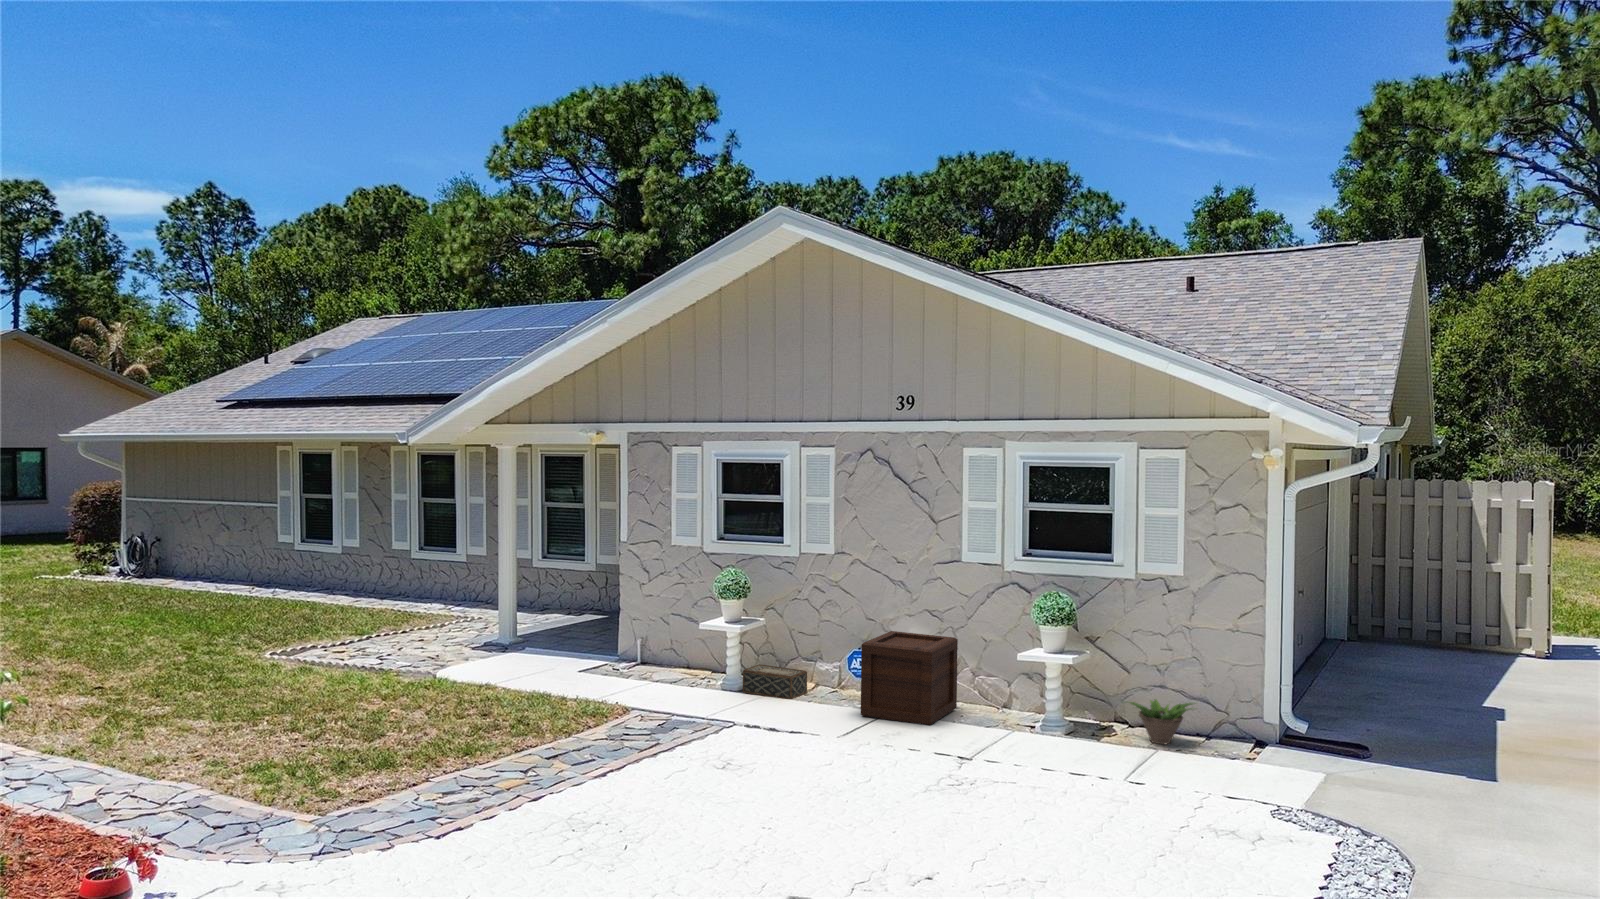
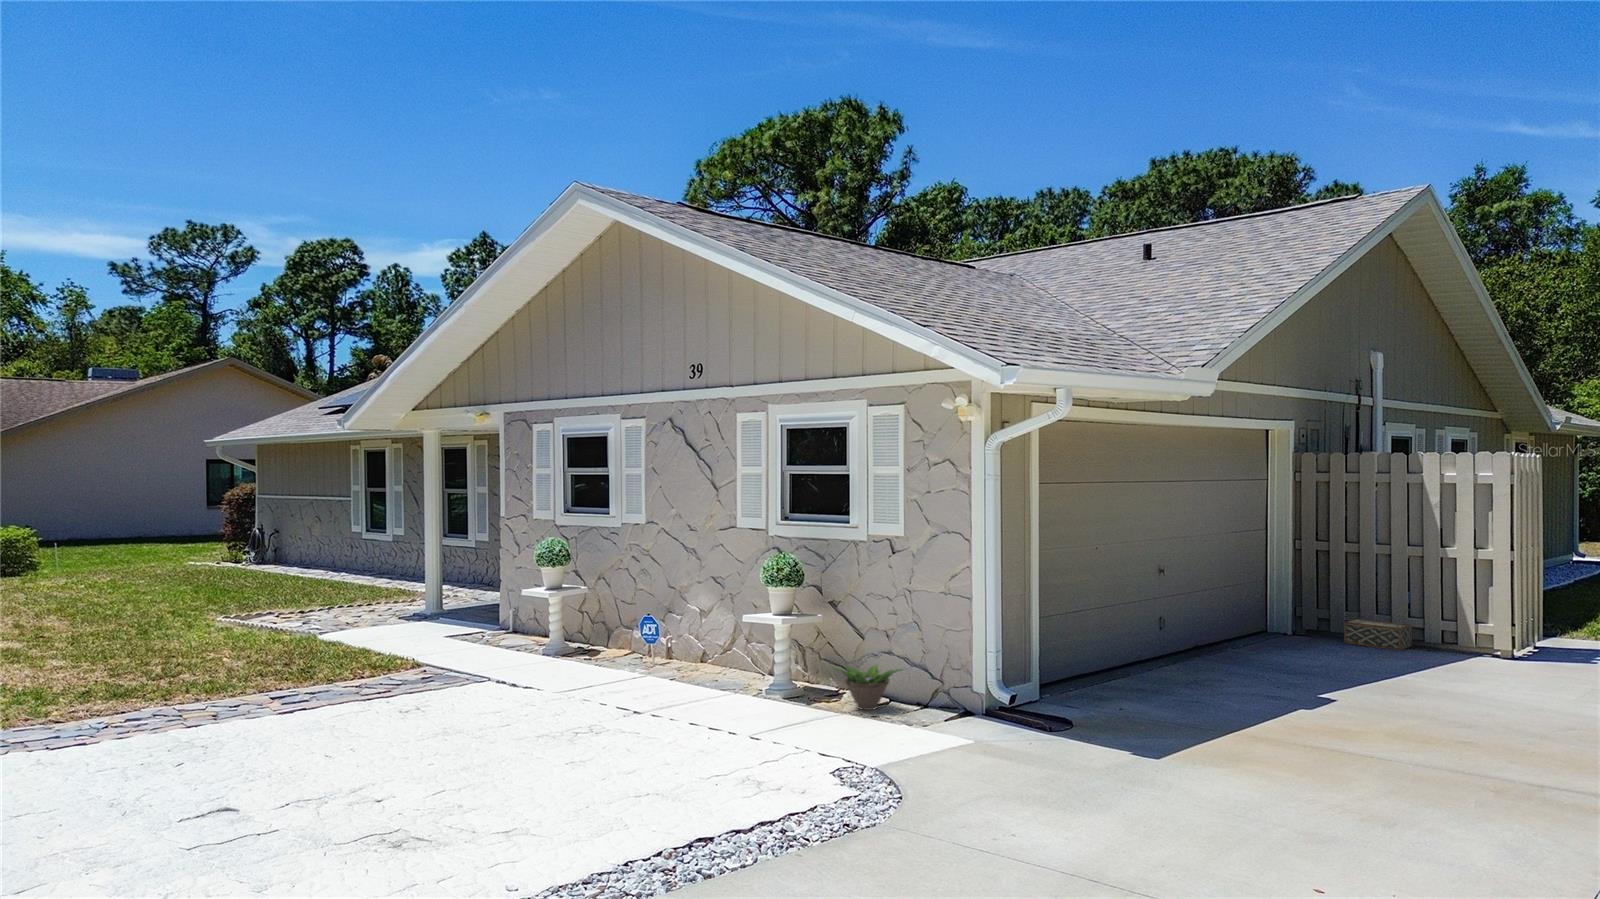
wooden crate: present [861,631,958,725] -> none [635,595,736,684]
woven basket: present [743,664,807,699] -> present [1344,619,1412,650]

